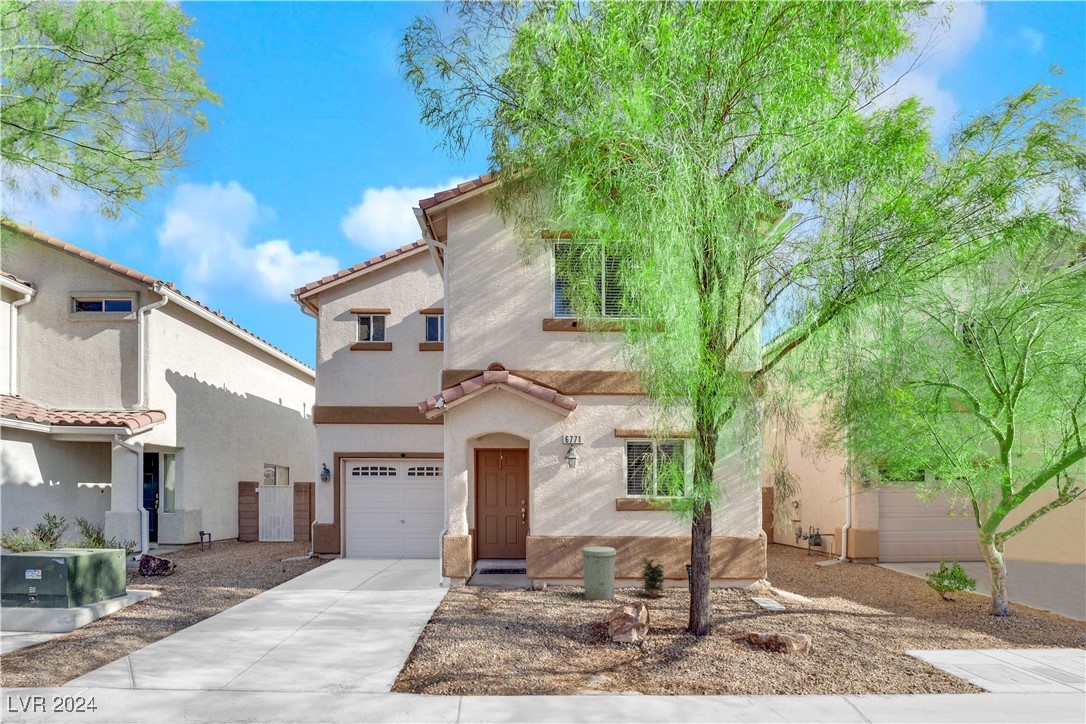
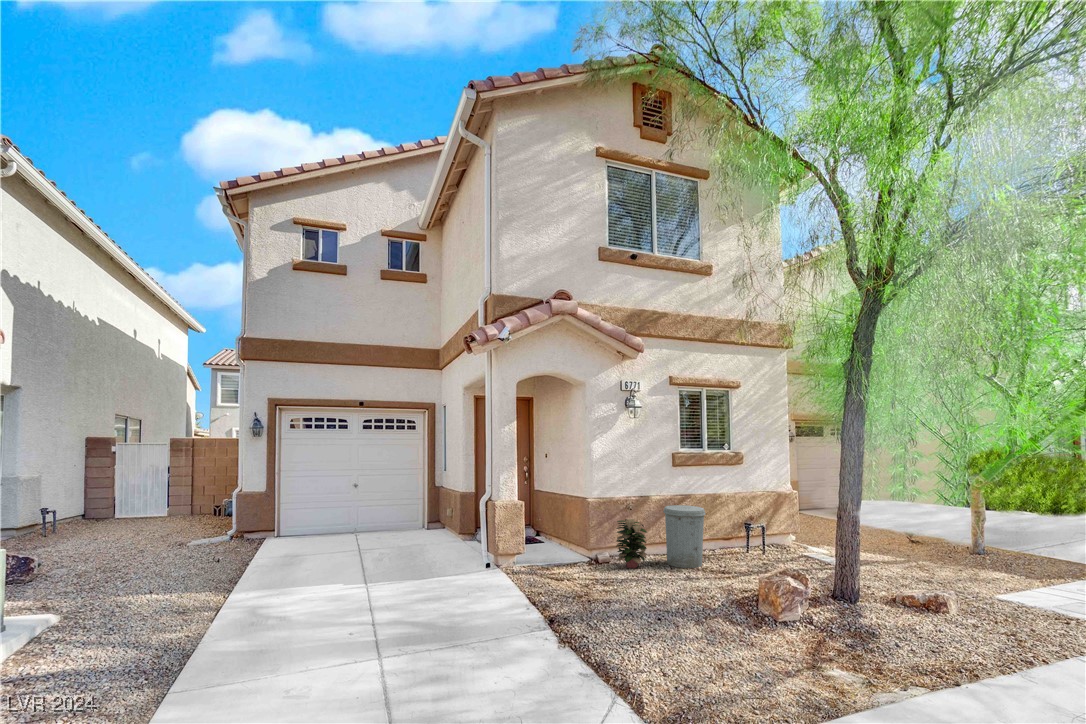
decorative plant: present [641,557,664,597] -> present [616,519,647,568]

